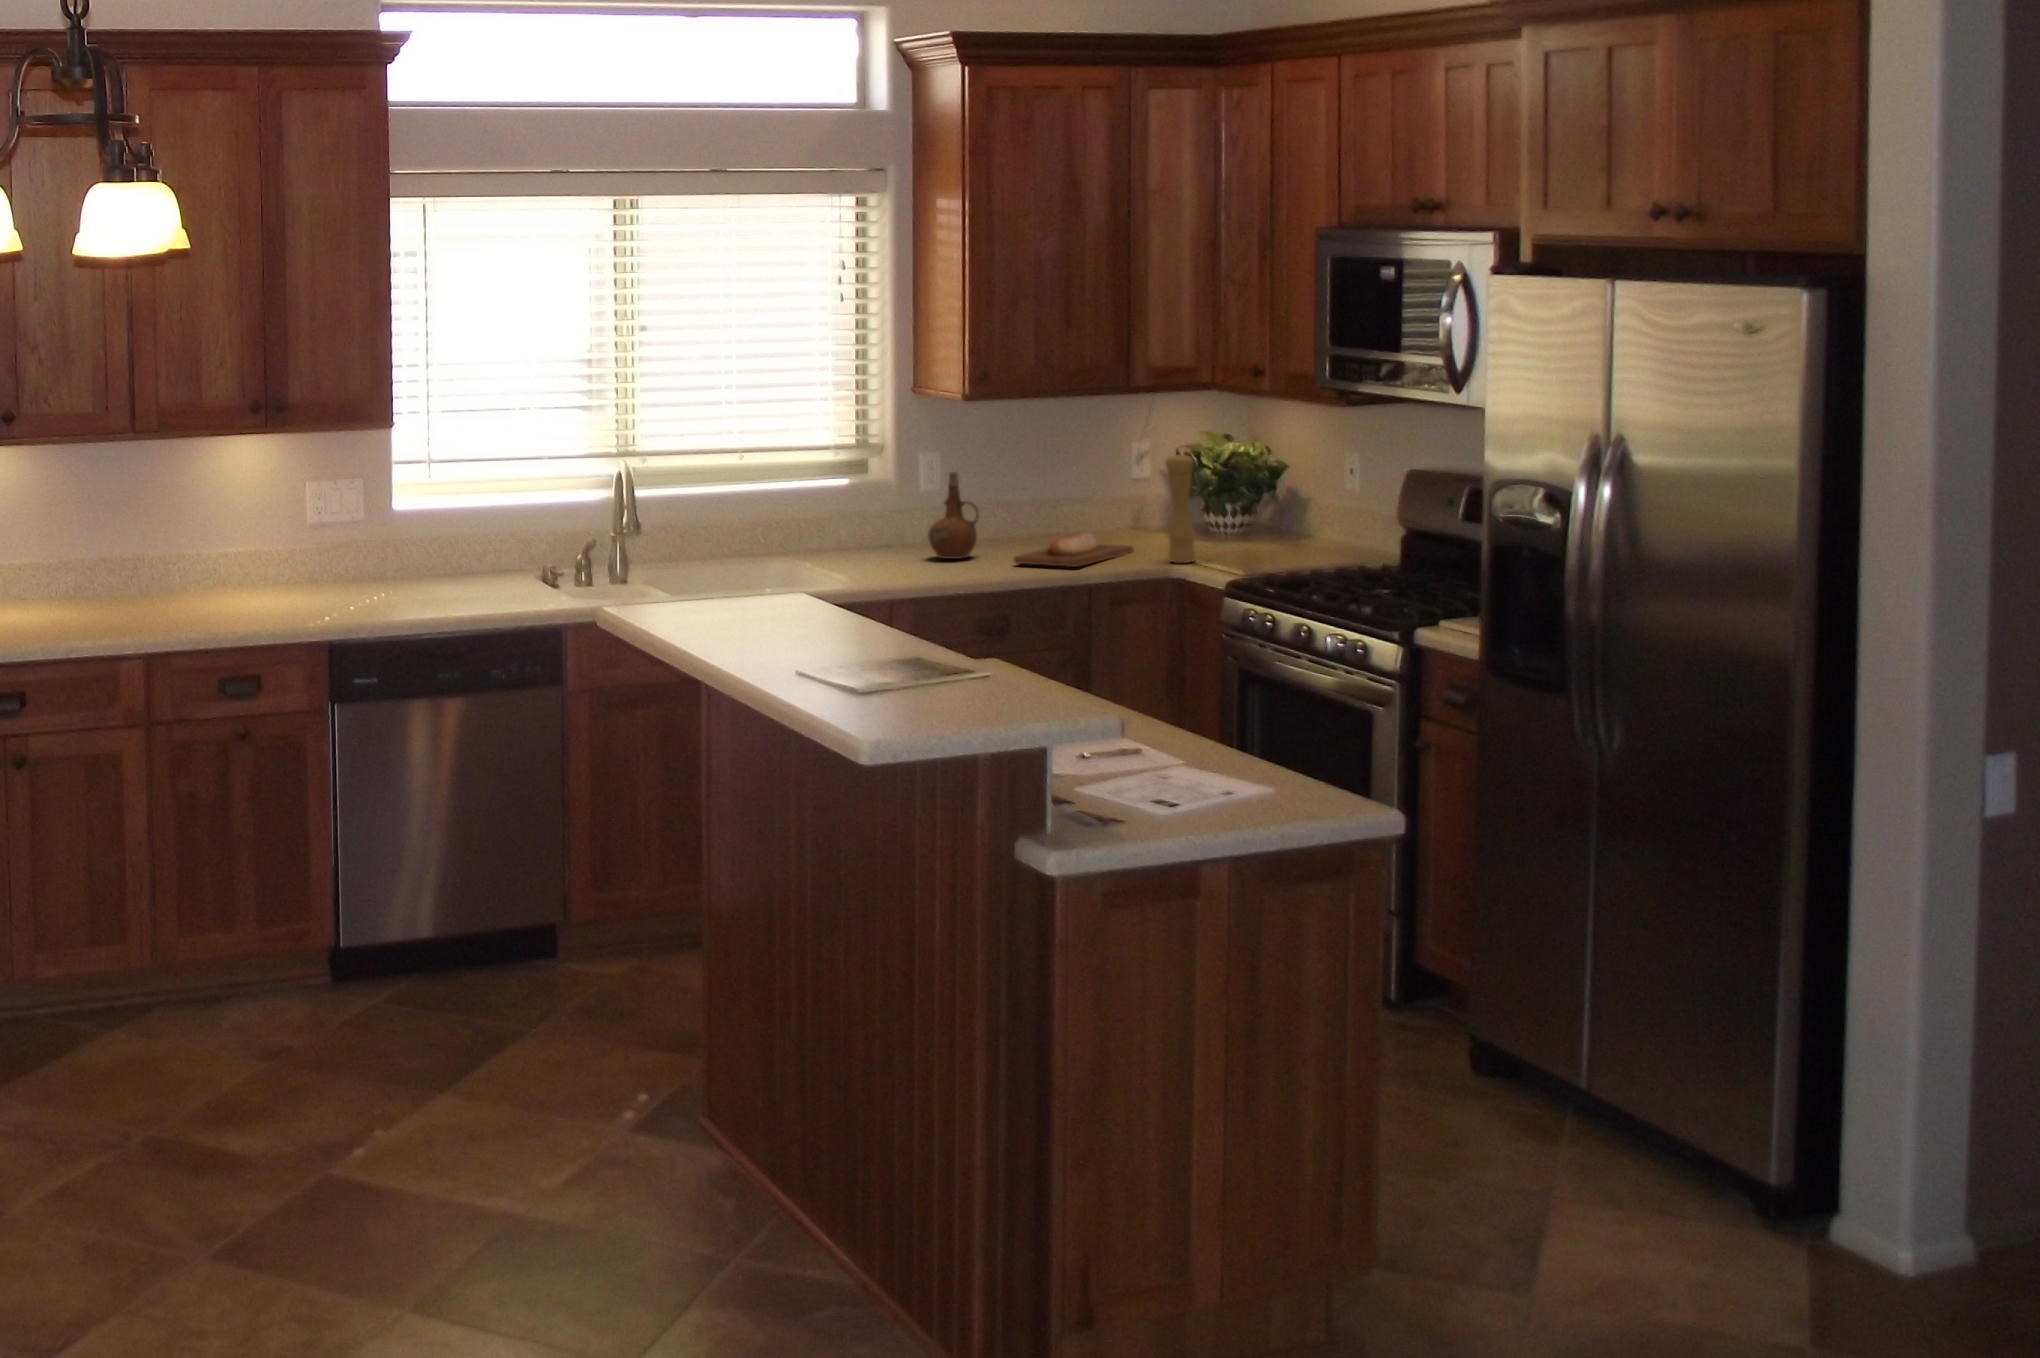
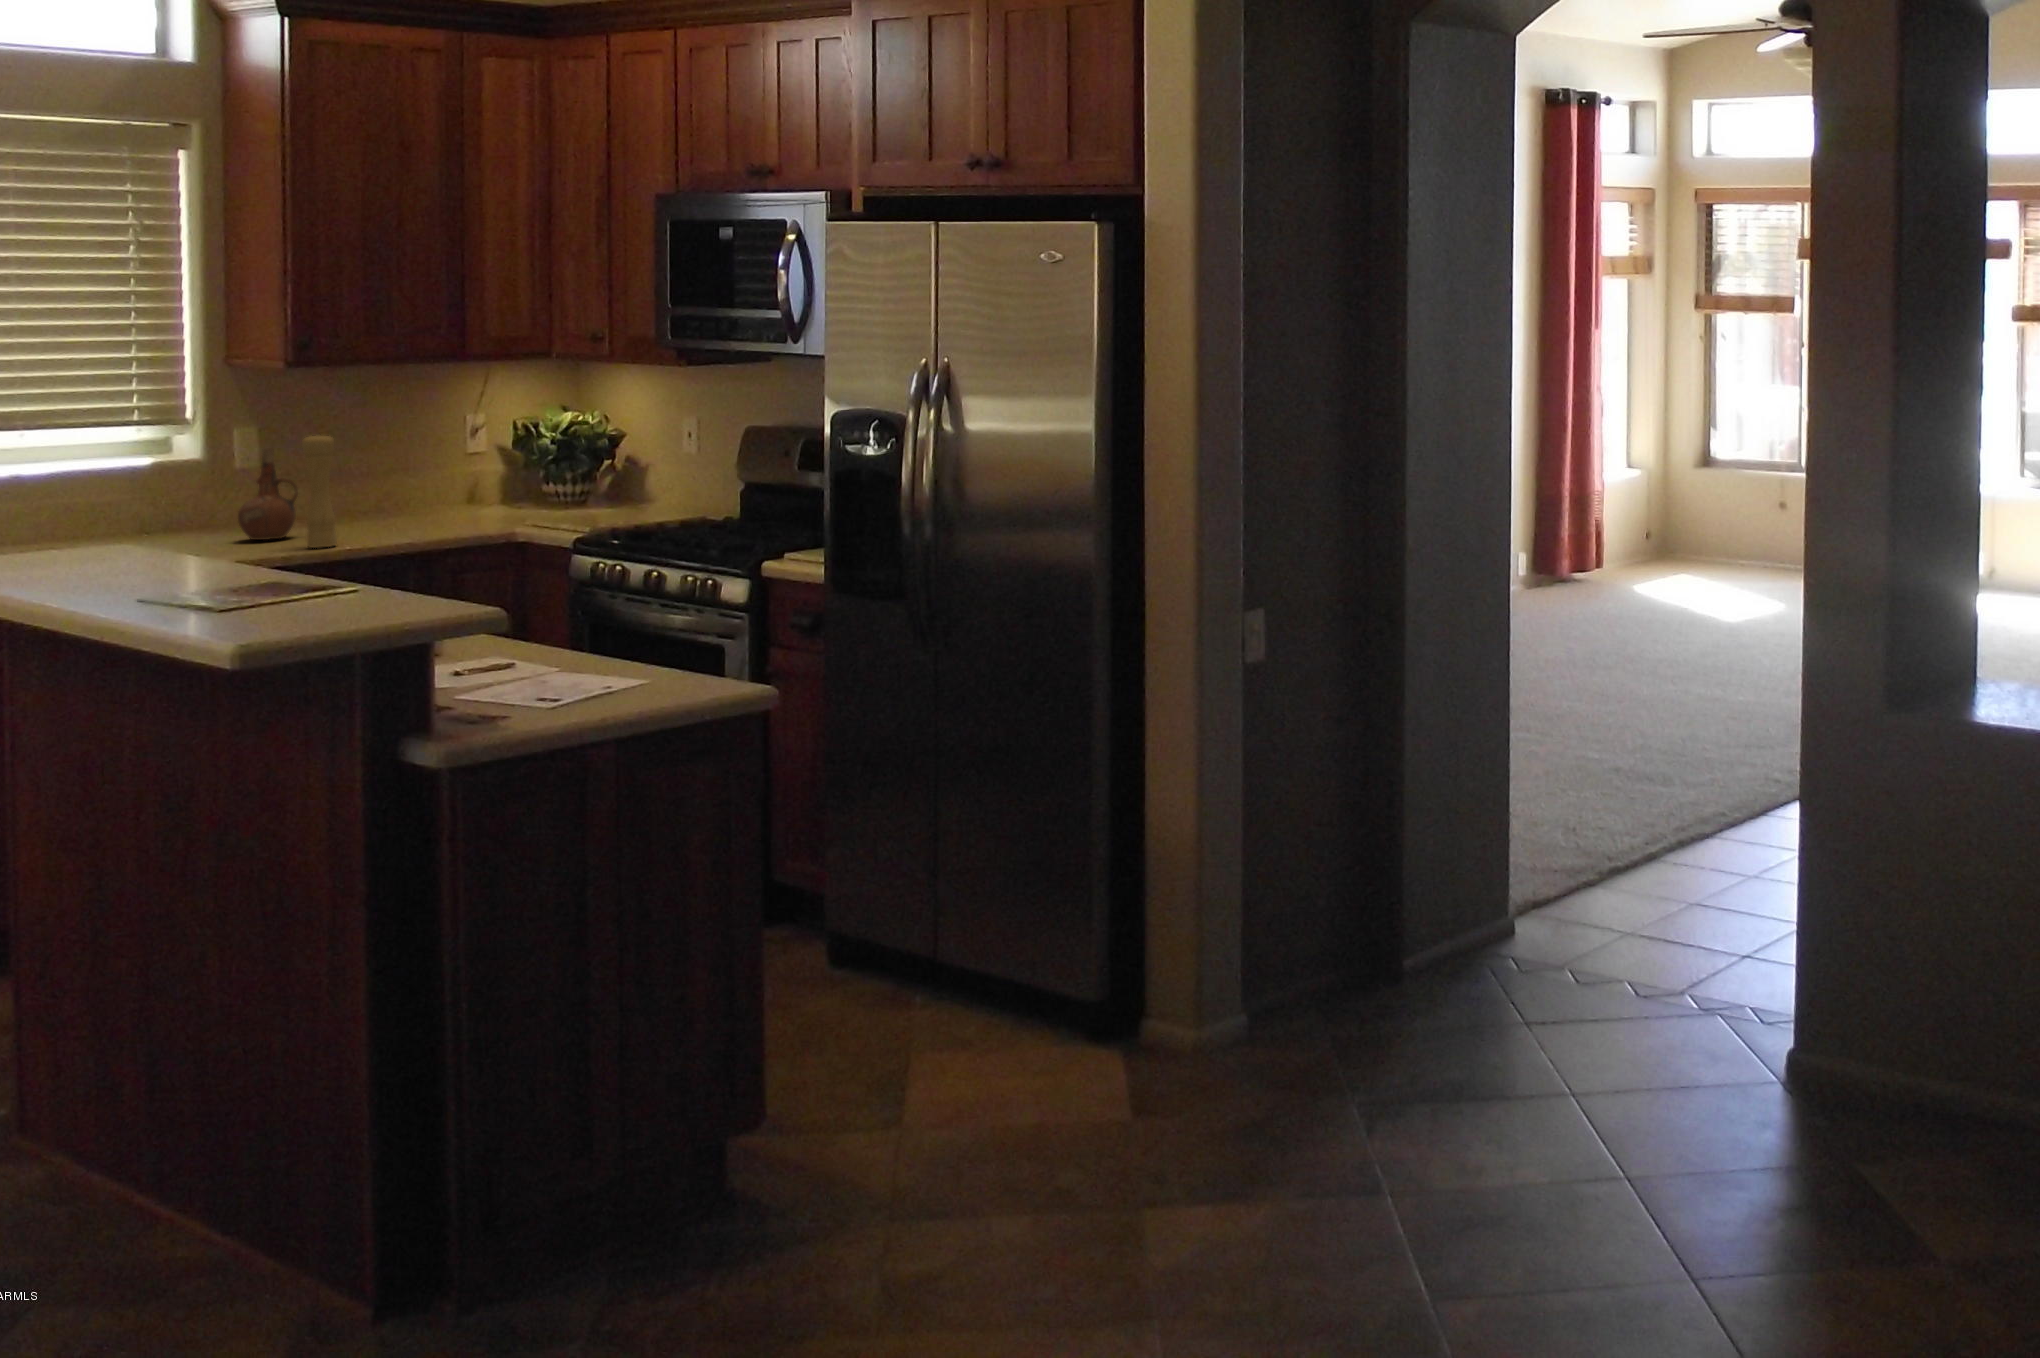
pepper mill: present [1165,454,1195,563] -> present [302,434,337,548]
bread loaf: present [1014,532,1133,567] -> none [338,505,471,539]

